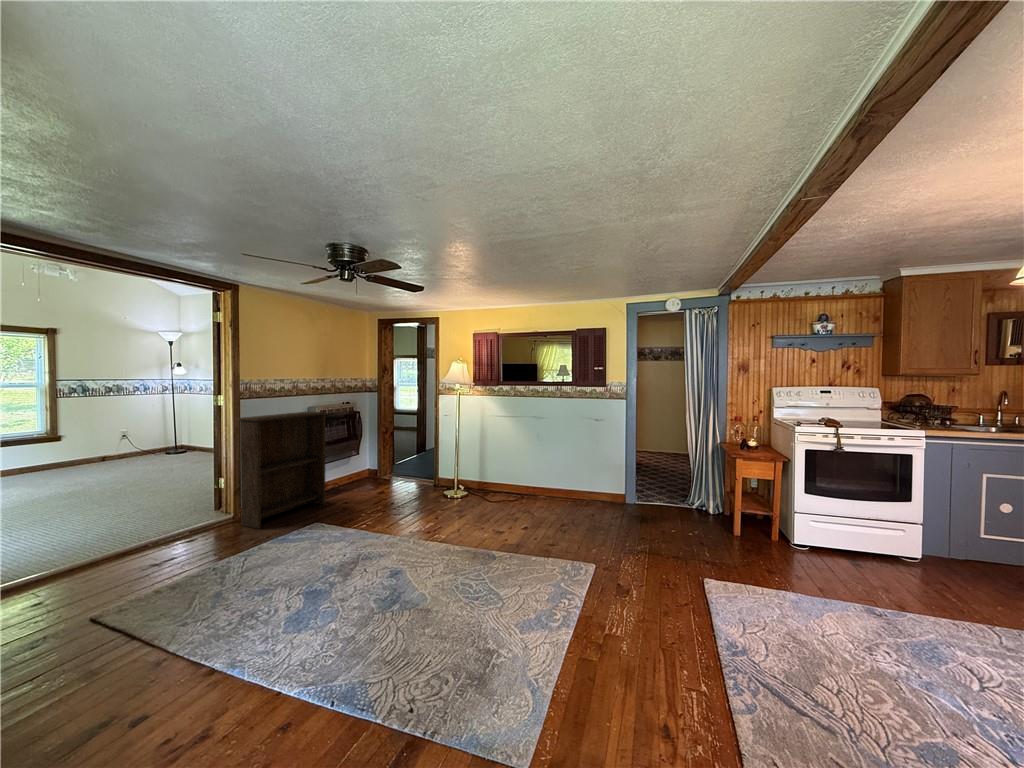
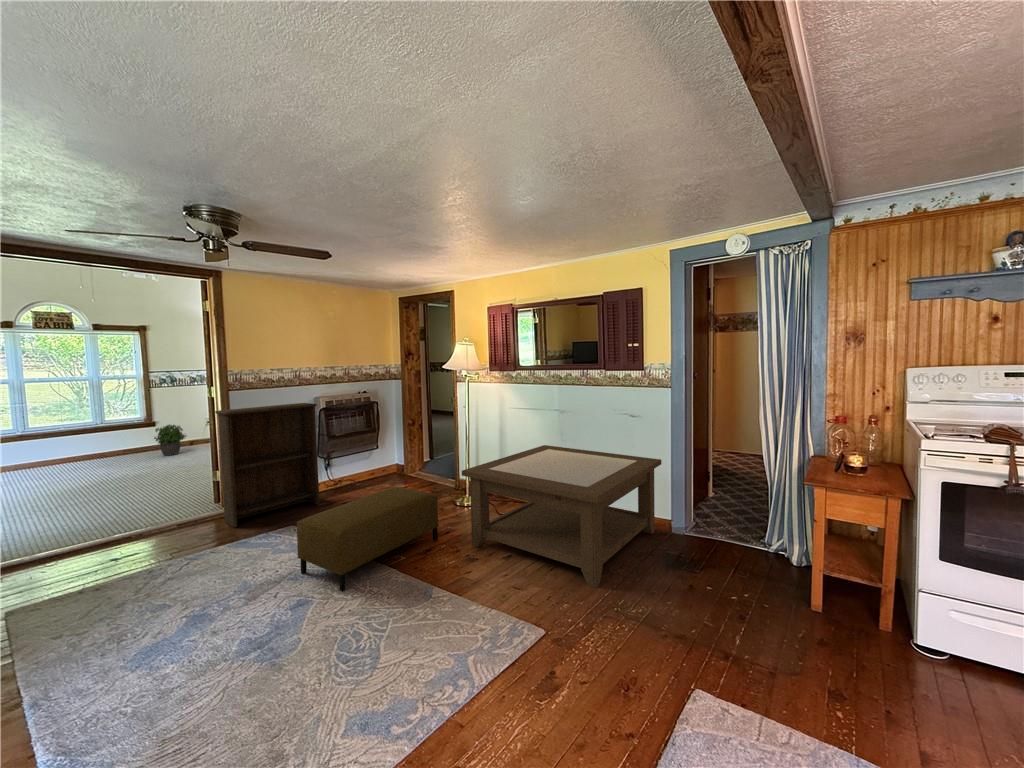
potted plant: none [61,438,104,474] -> present [154,425,187,456]
coffee table: none [489,444,621,538] -> present [462,445,662,588]
ottoman: none [368,481,465,561] -> present [297,487,439,591]

